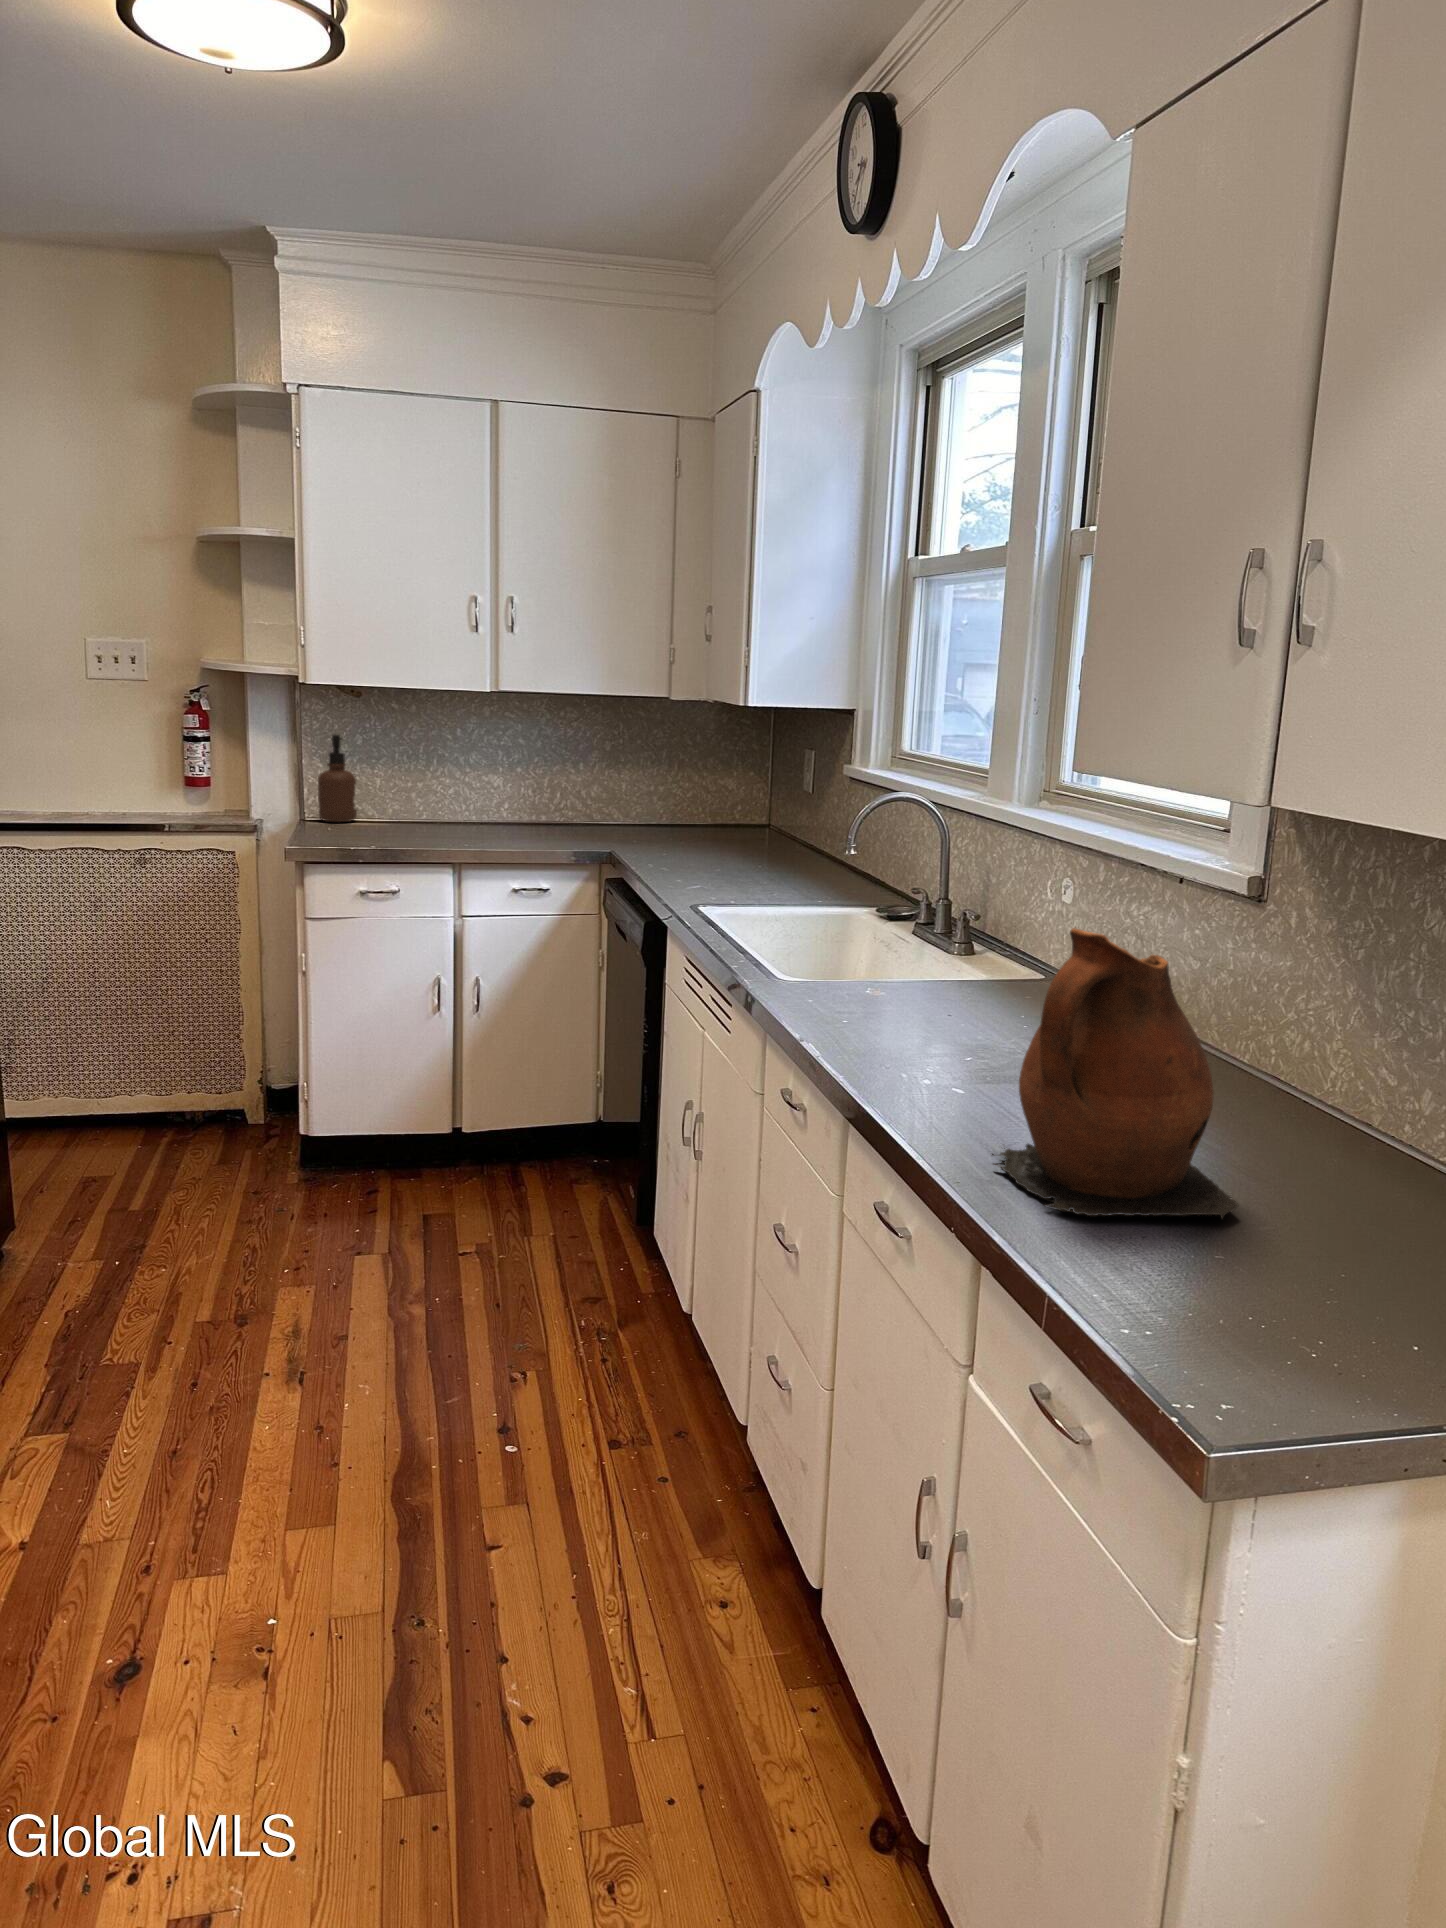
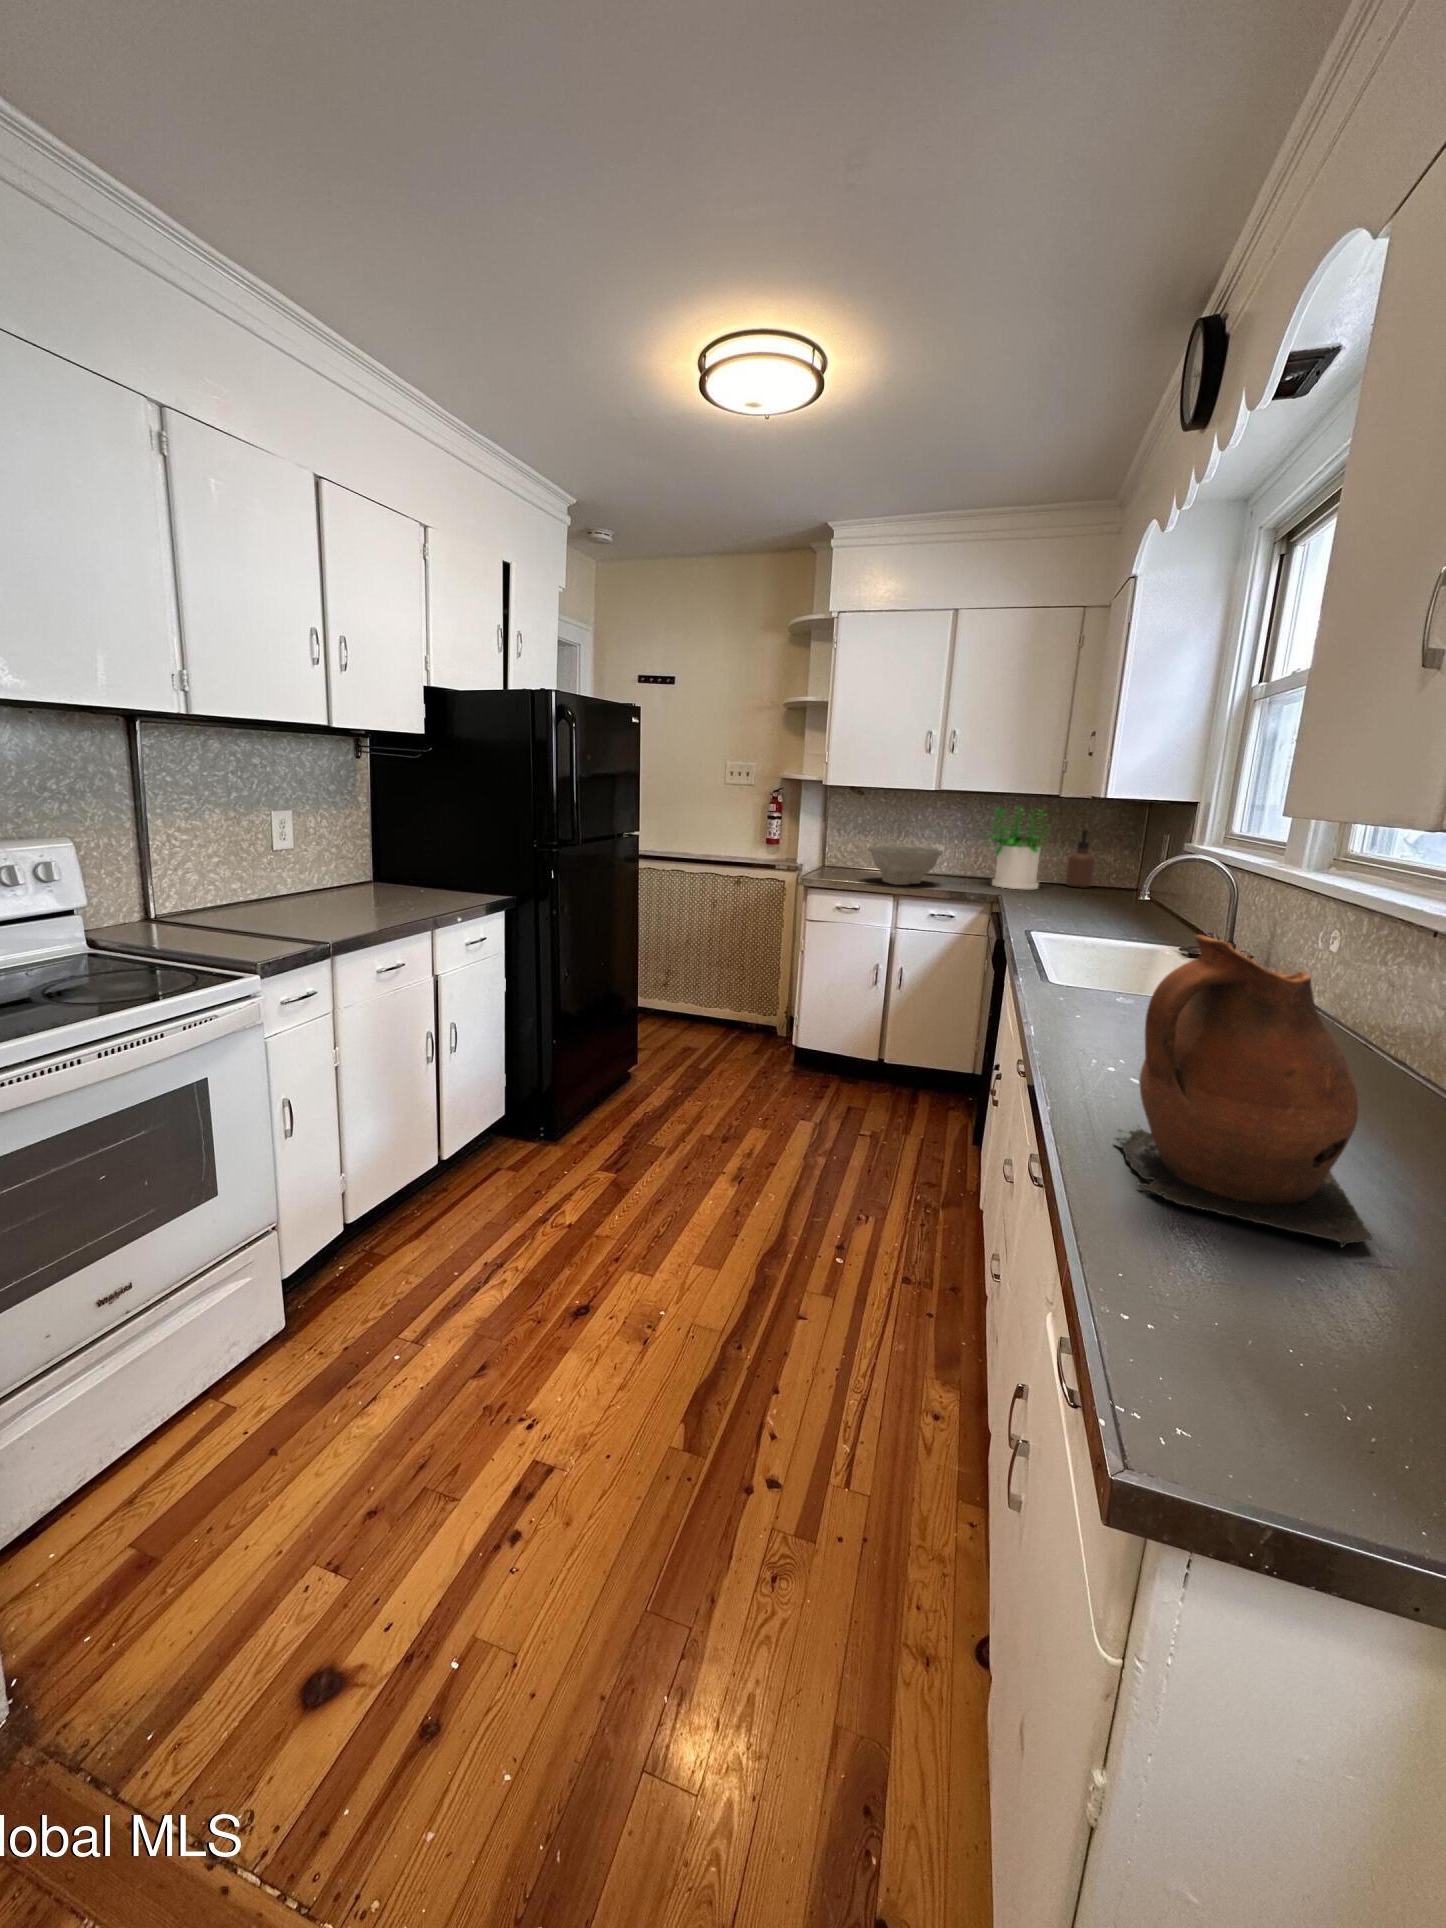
potted plant: none [570,711,662,838] -> present [988,807,1047,890]
soap dispenser: present [318,735,357,822] -> present [1065,830,1095,888]
bowl: none [395,781,519,847] -> present [867,846,943,885]

